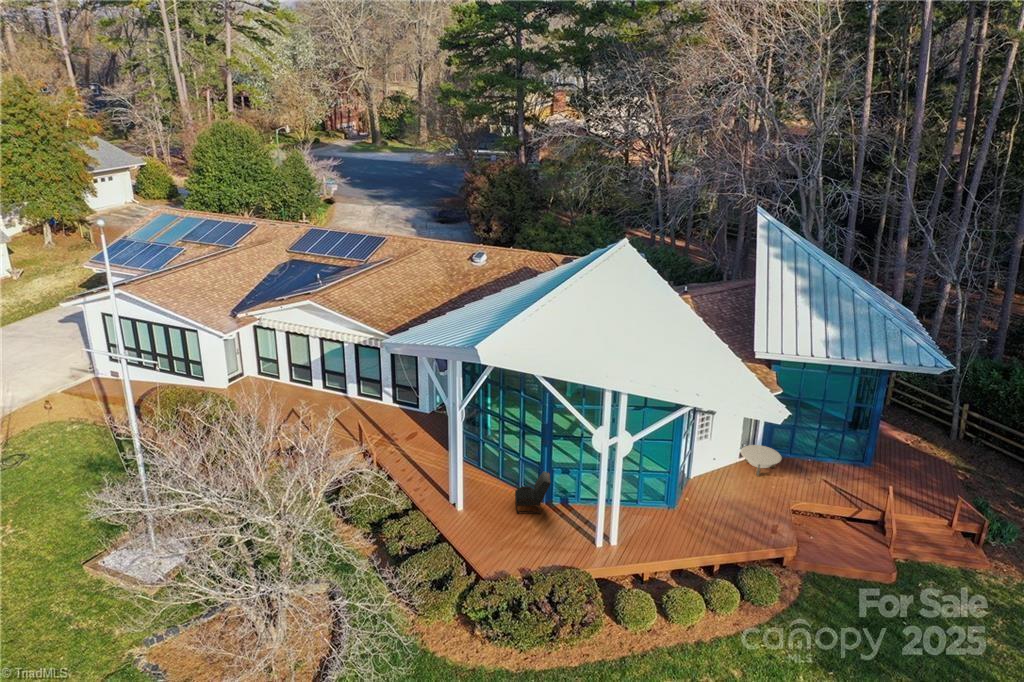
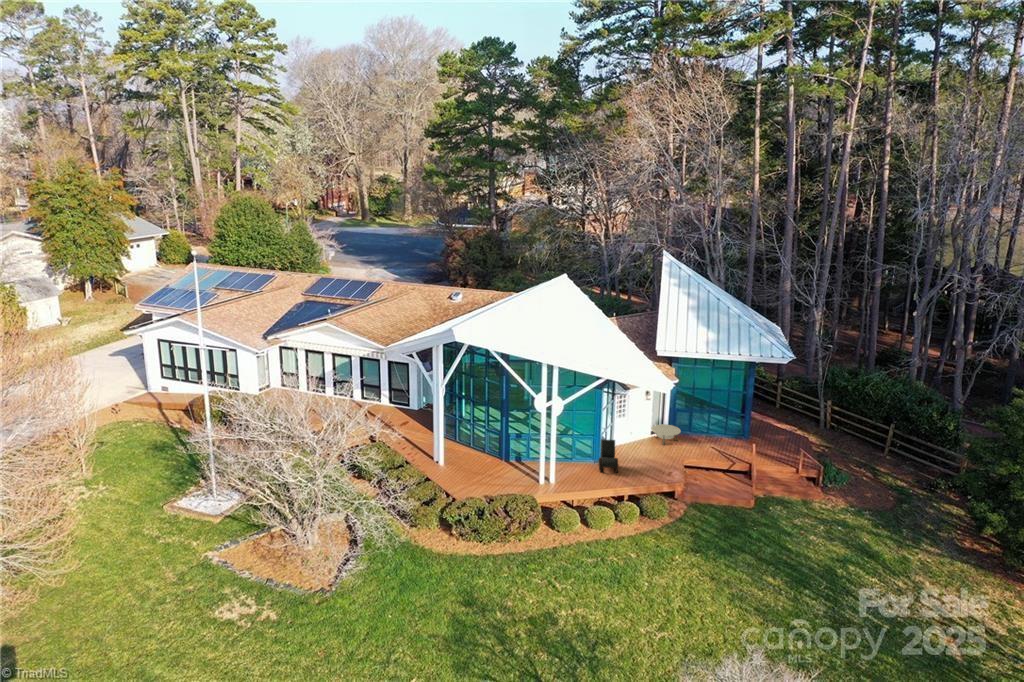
lounge chair: present [515,472,551,514] -> present [599,440,618,473]

